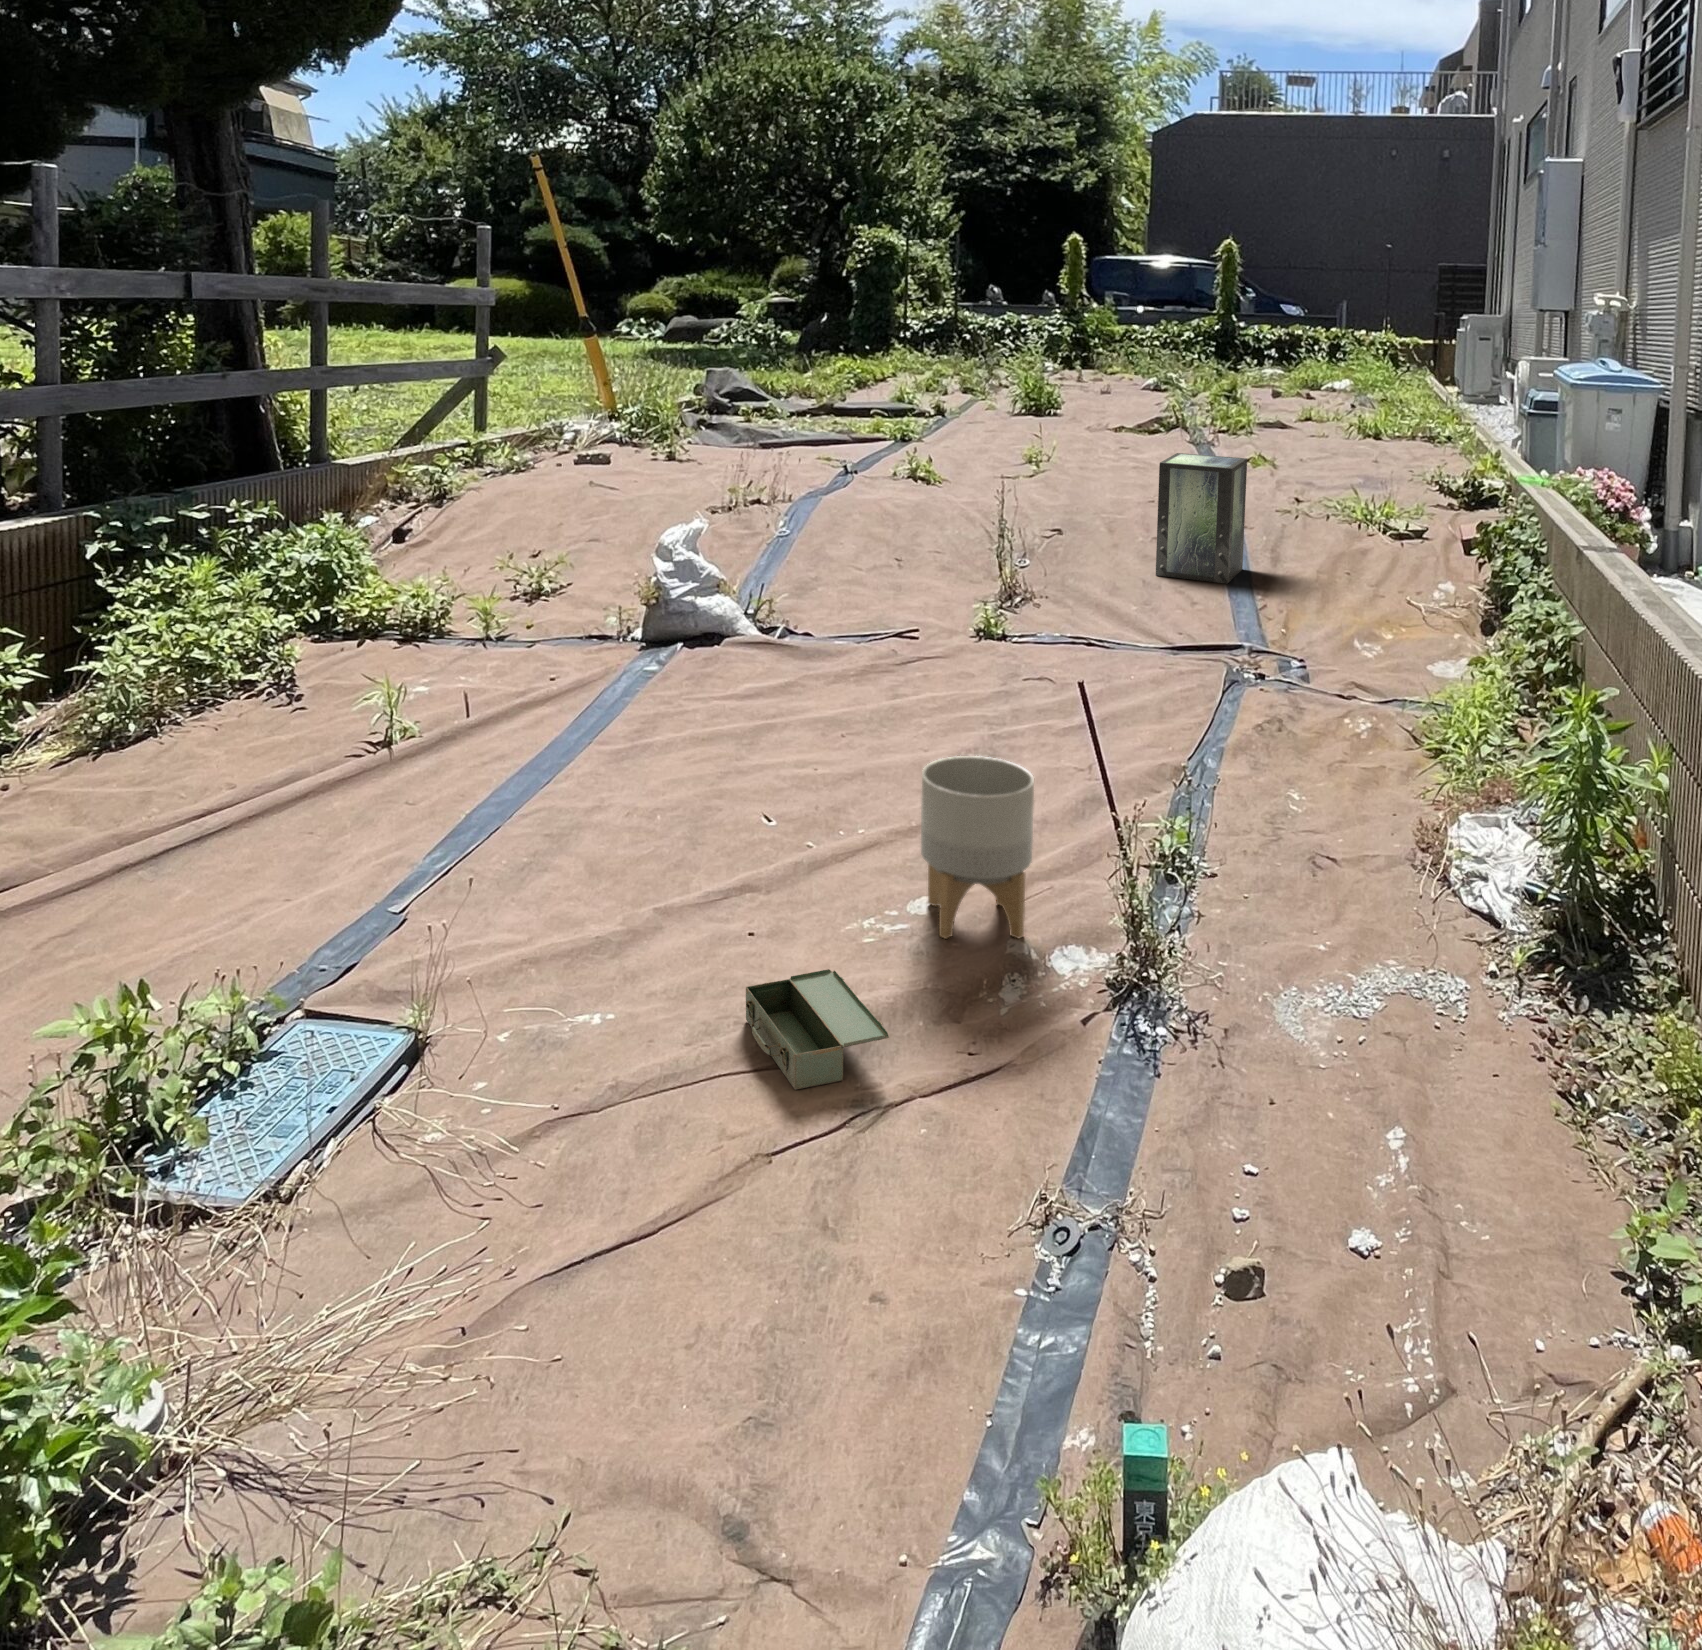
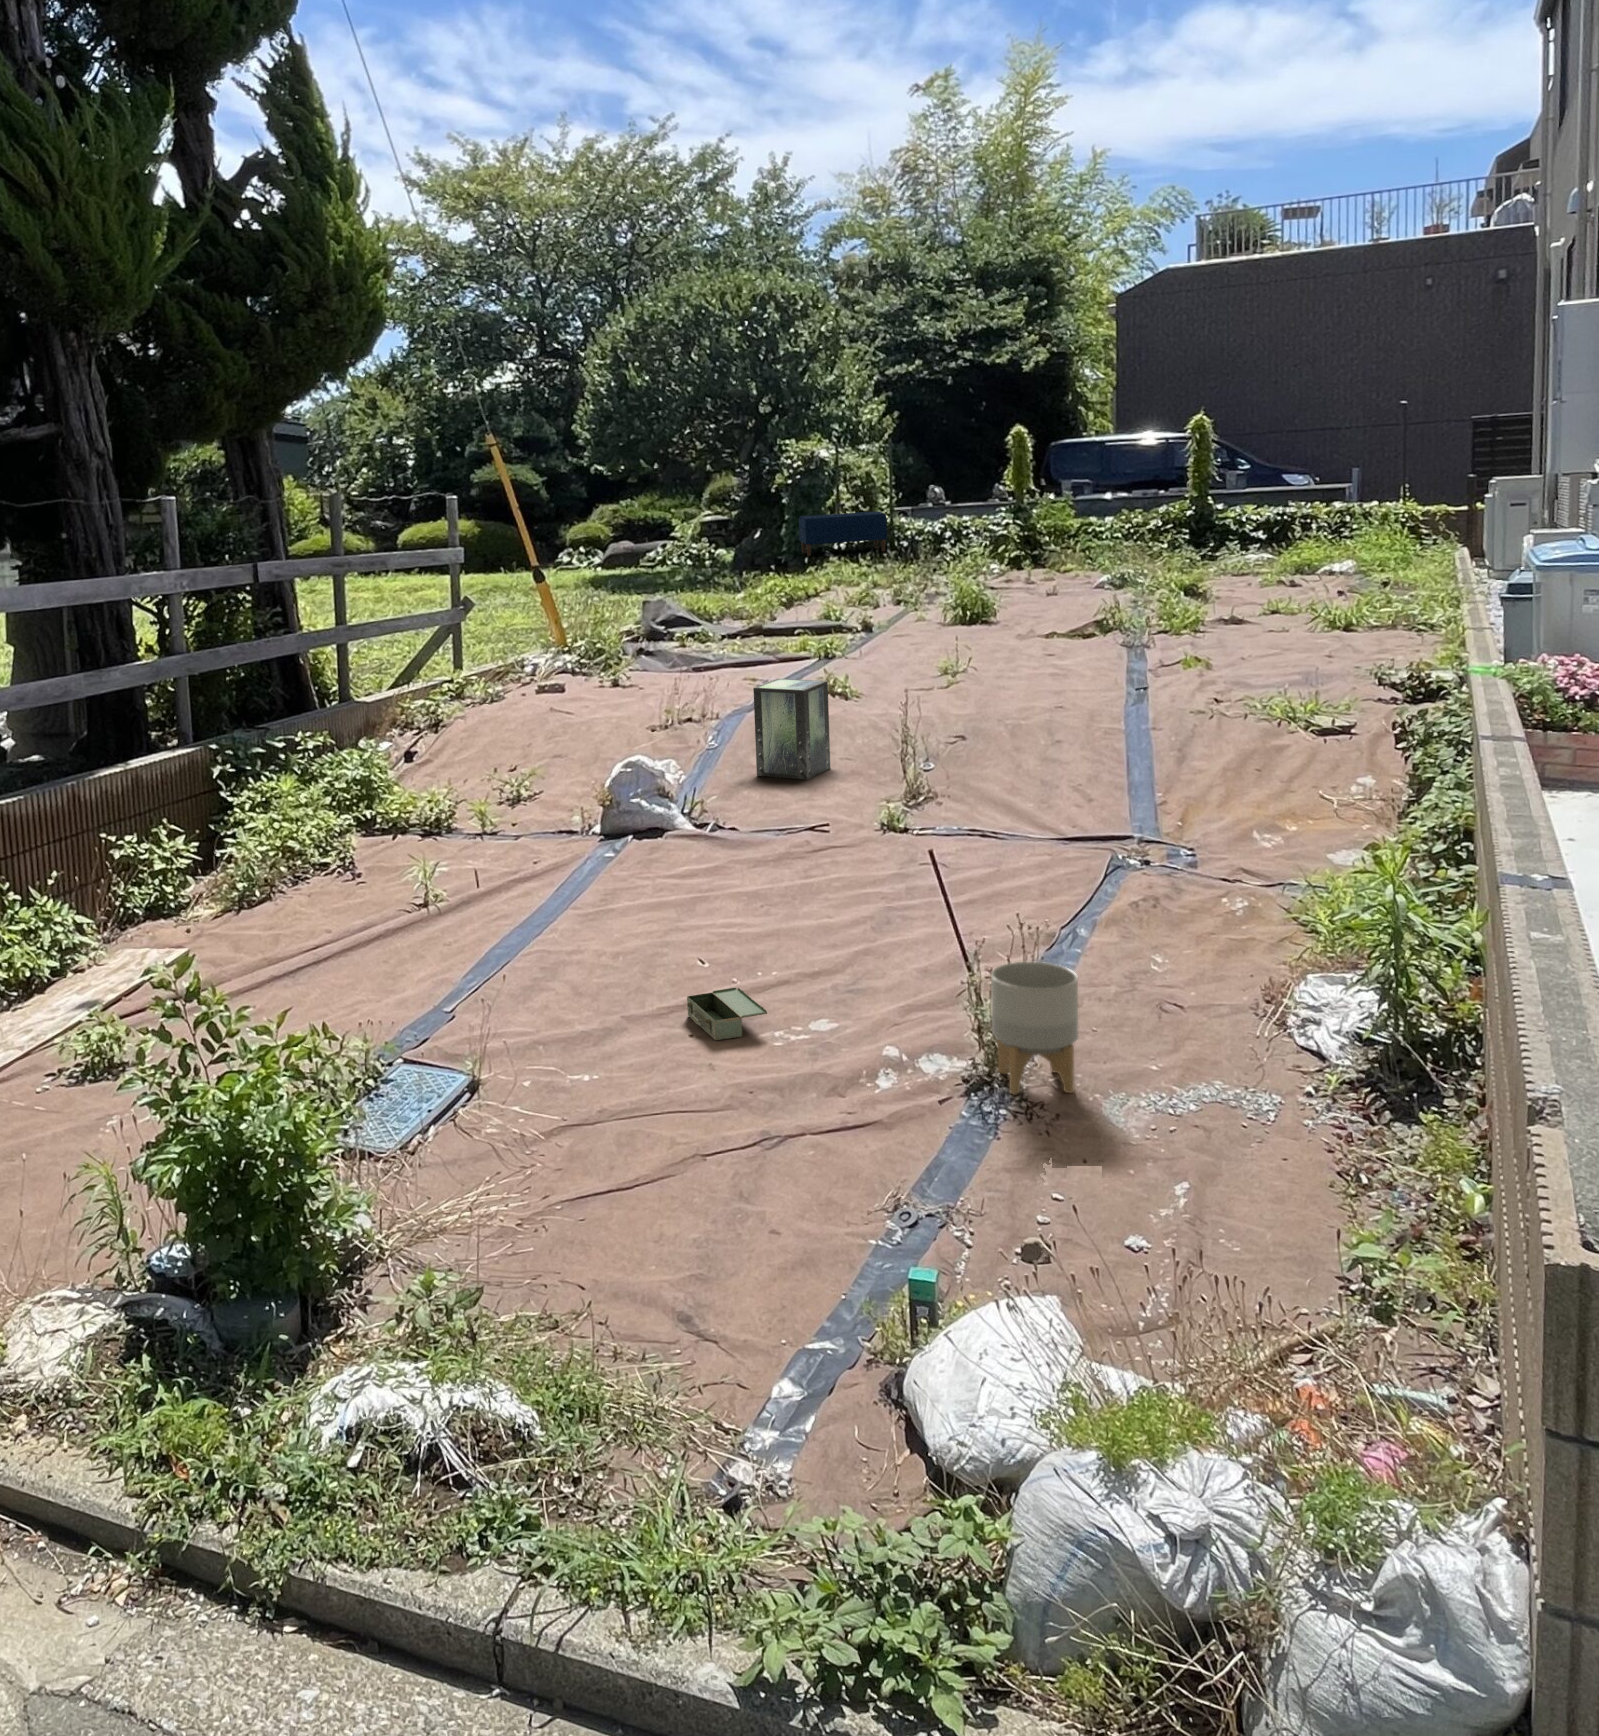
bench: none [864,300,951,341] -> present [799,511,887,556]
storage box: present [1156,453,1247,584] -> present [753,679,830,780]
planter: present [921,756,1034,939] -> present [991,962,1078,1094]

